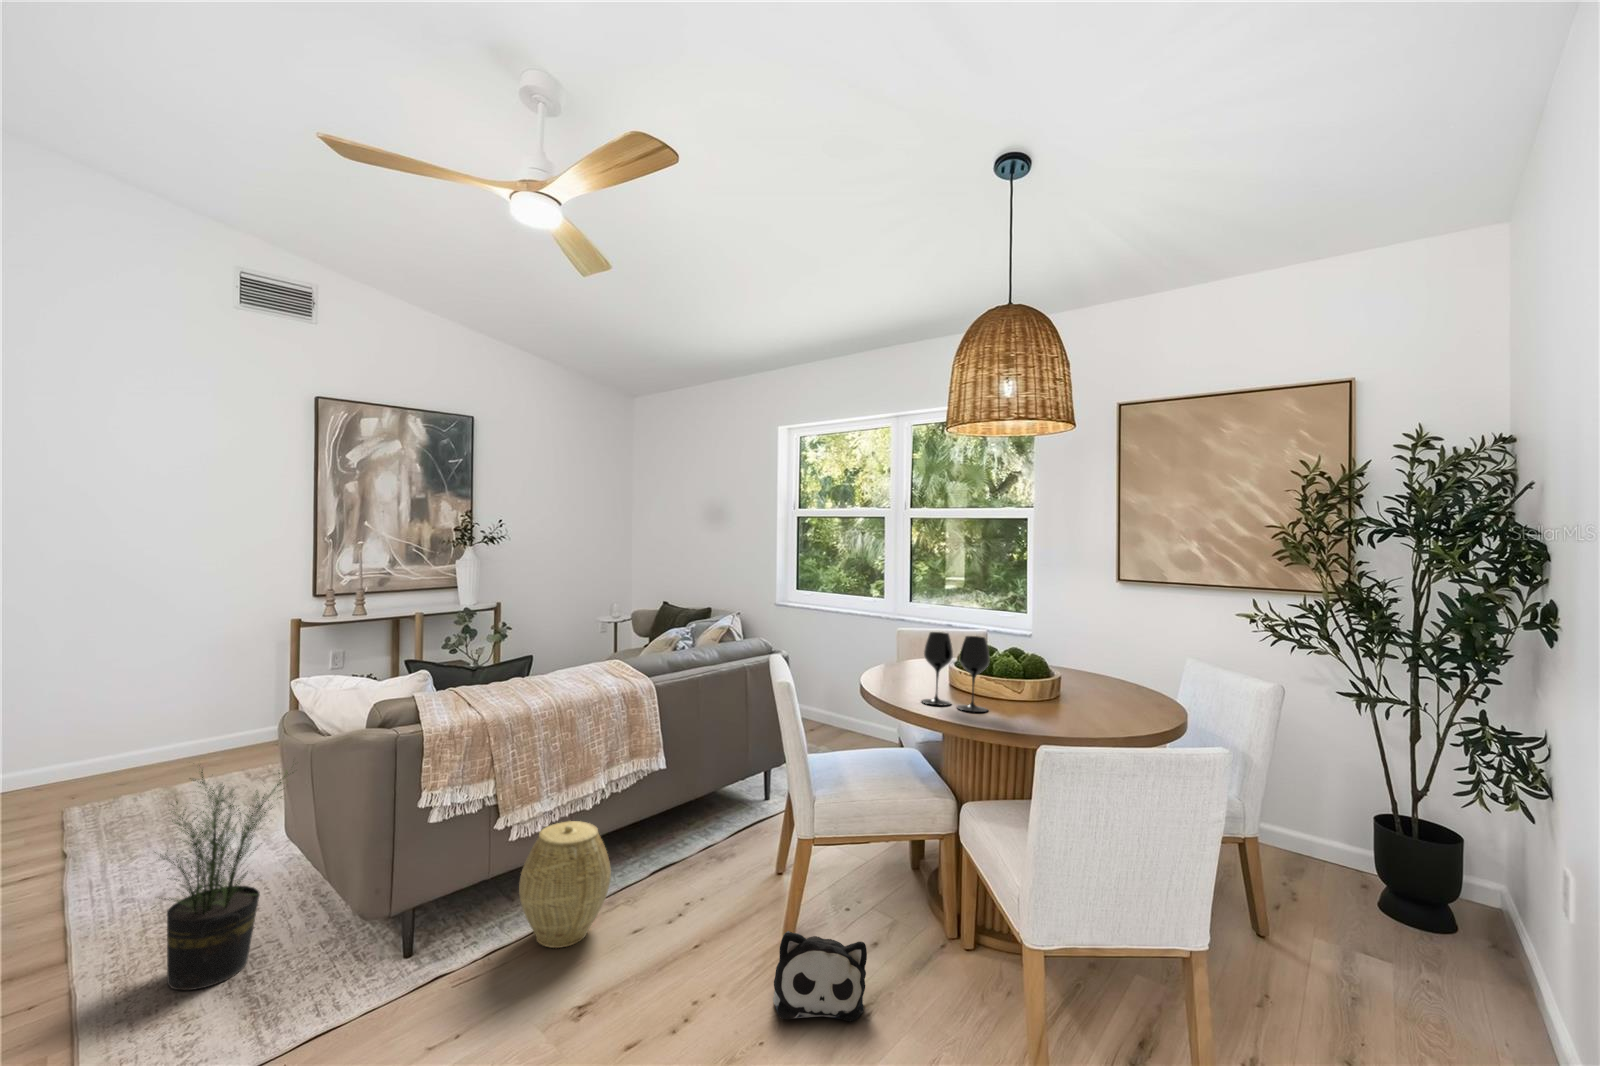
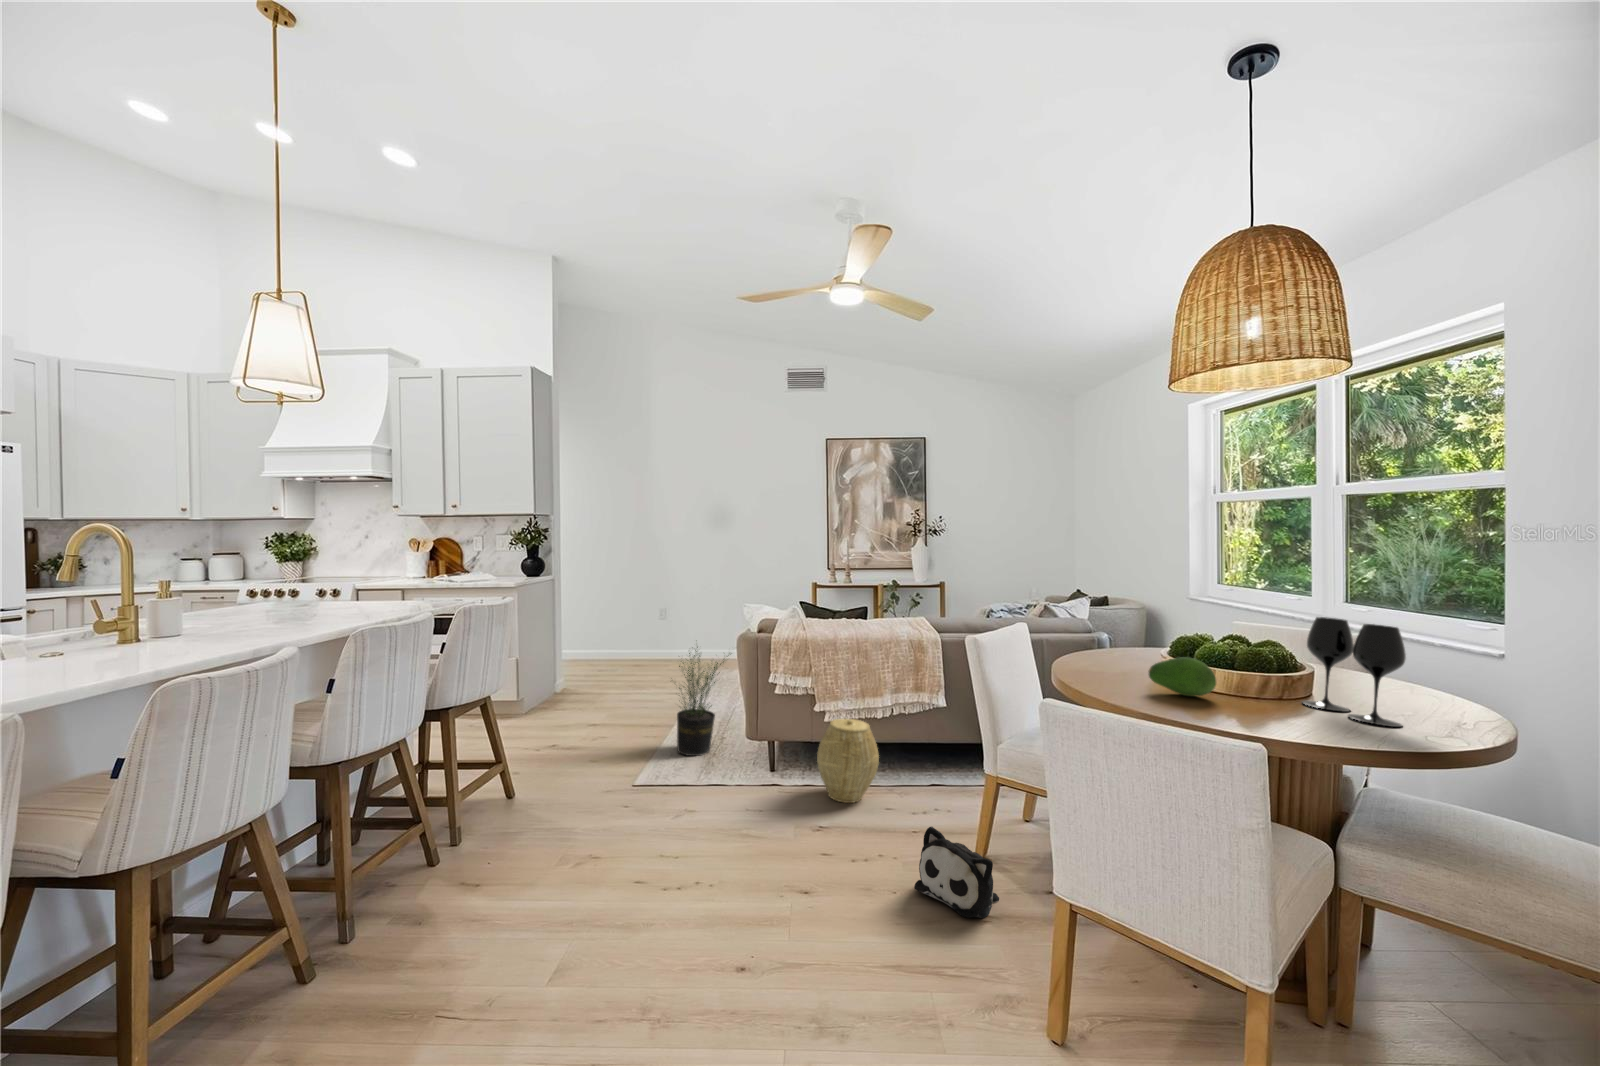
wine glass: present [922,632,990,712] -> present [1302,617,1406,727]
fruit: none [1012,685,1061,720] -> present [1148,657,1216,697]

